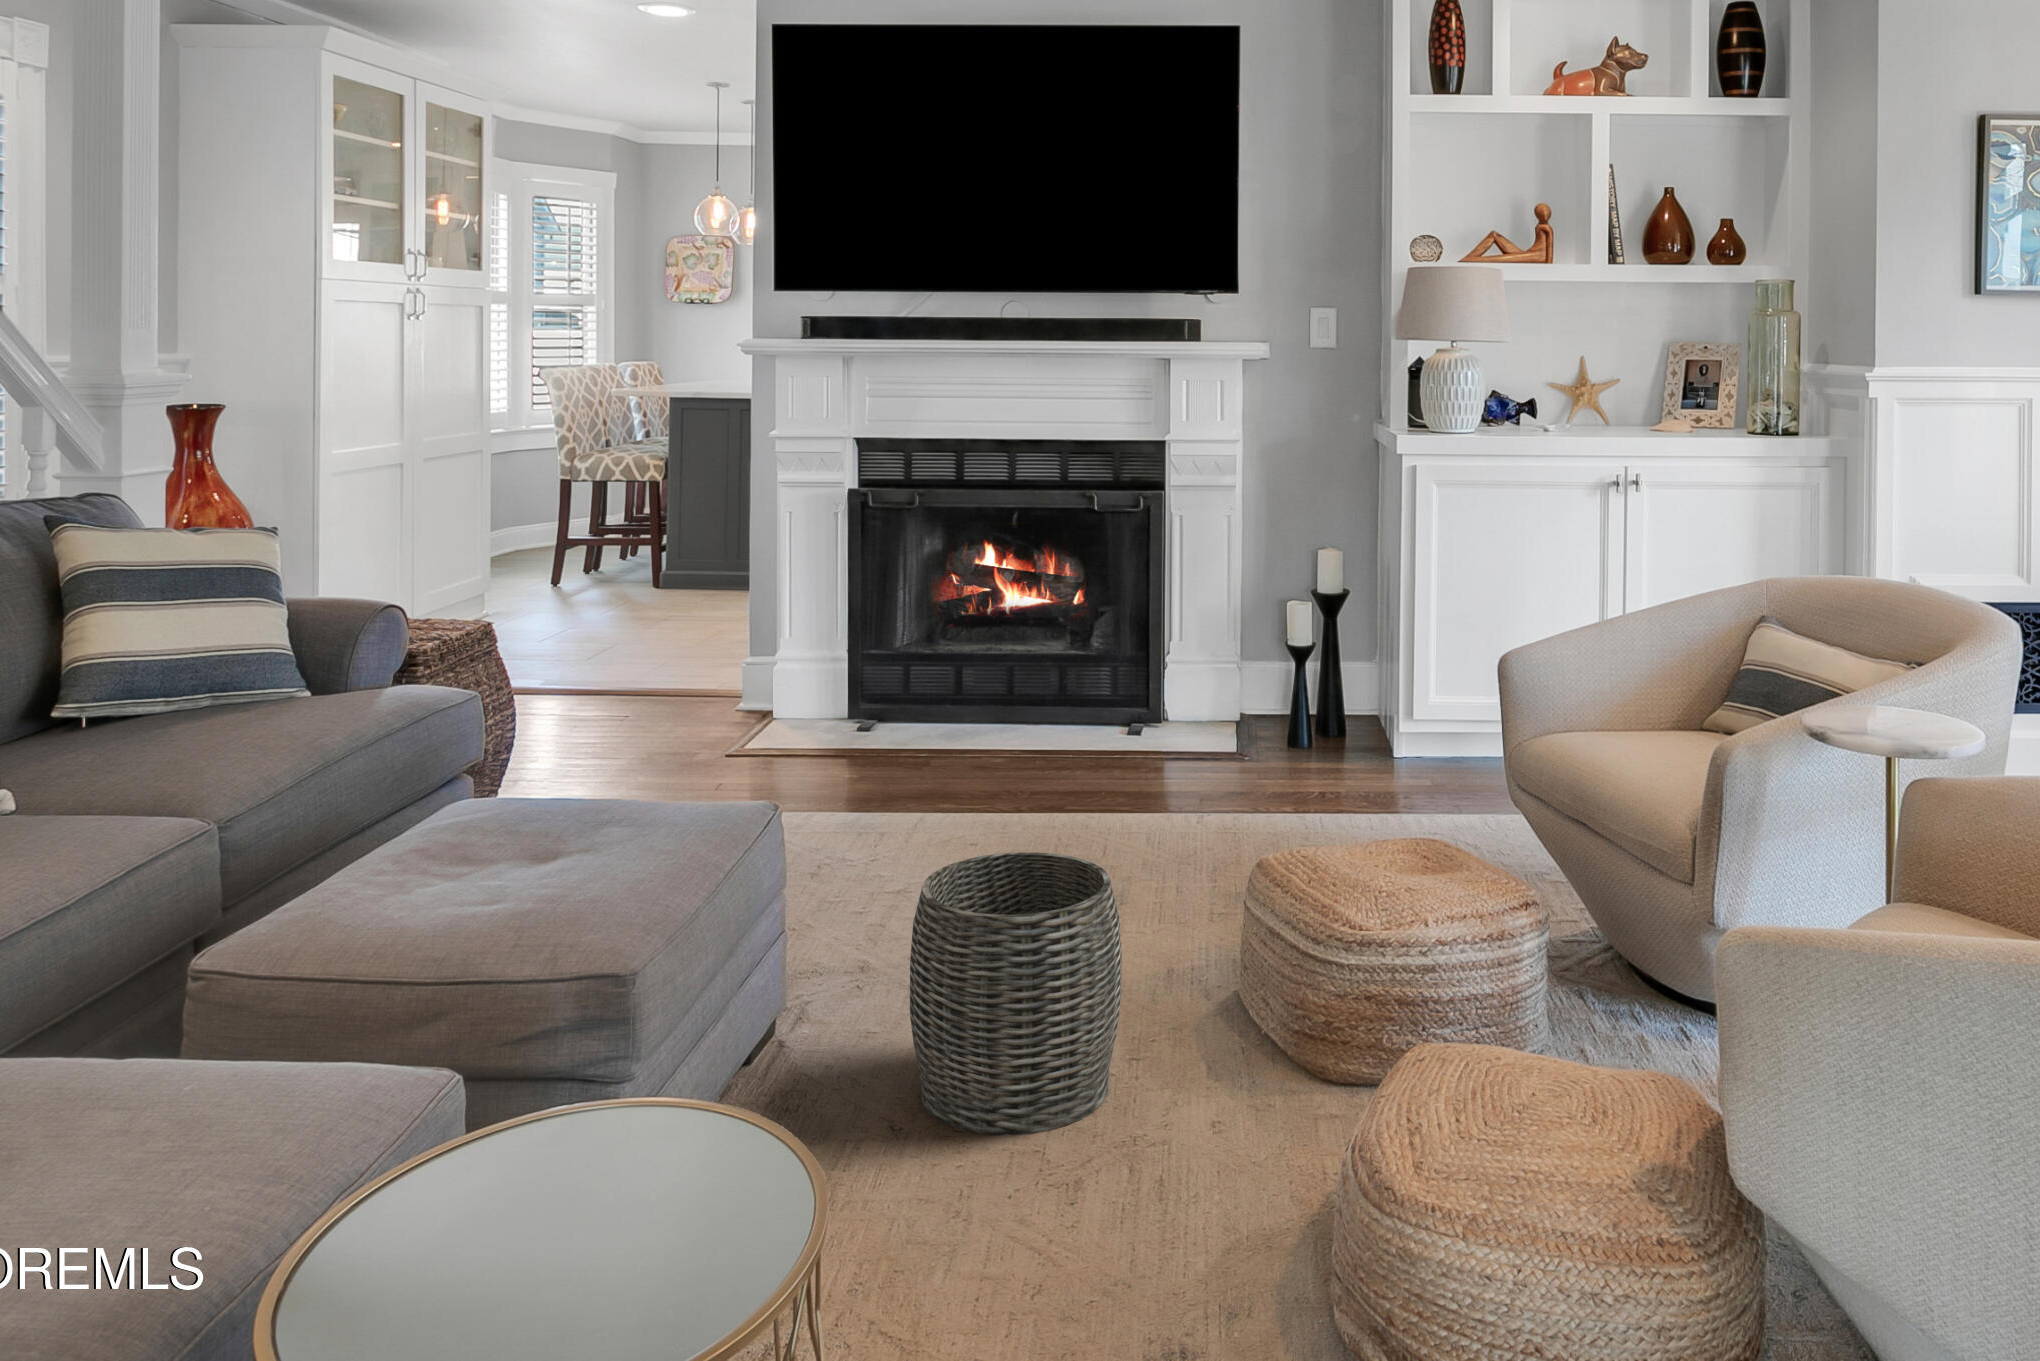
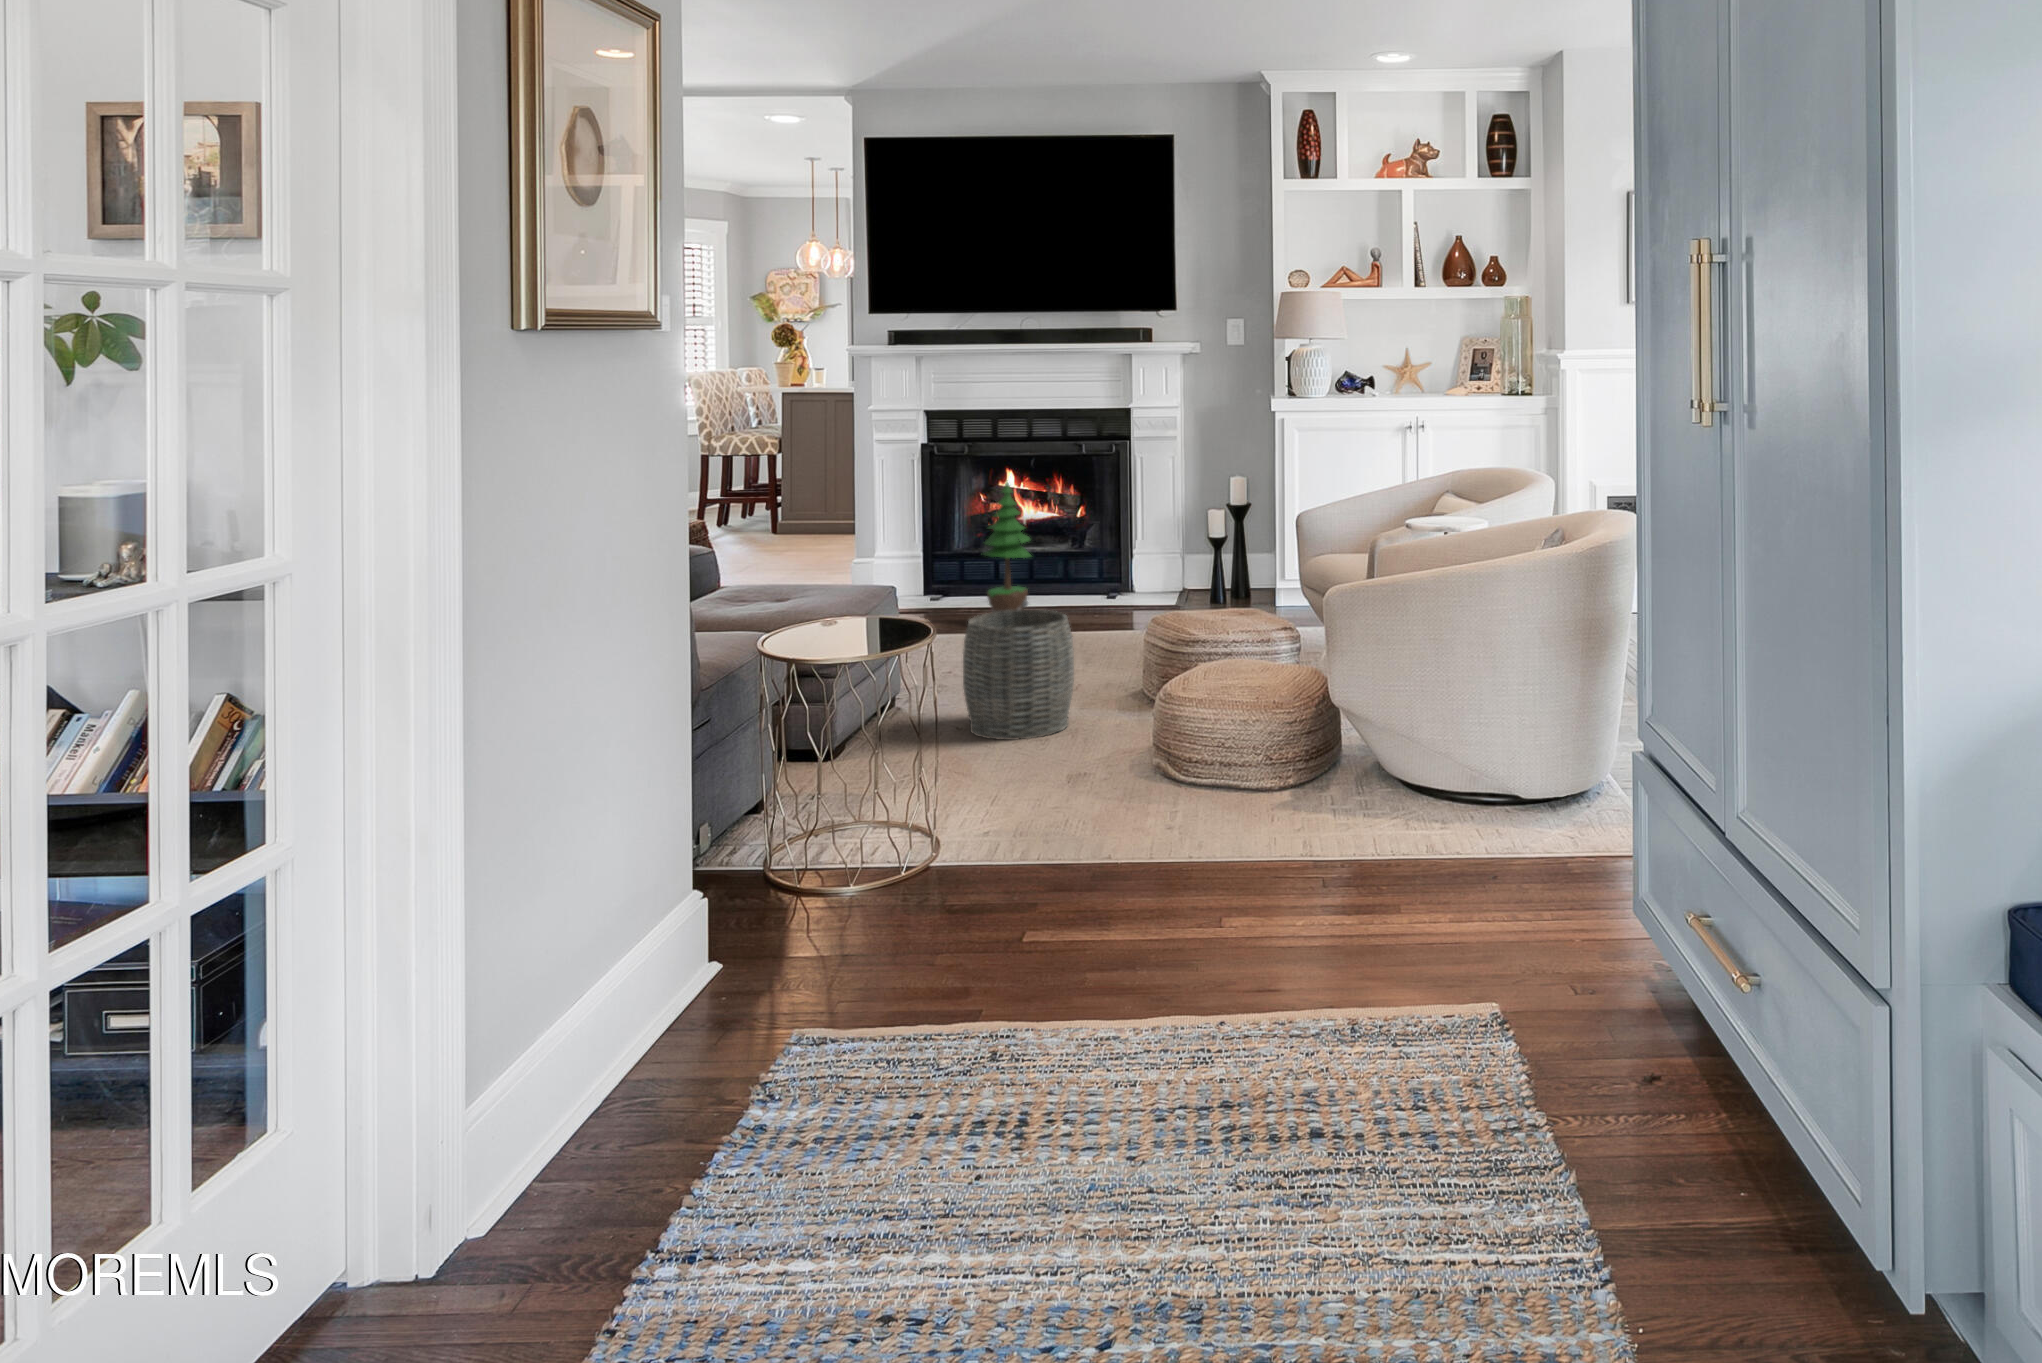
potted tree: none [937,558,1021,787] -> present [981,482,1031,612]

